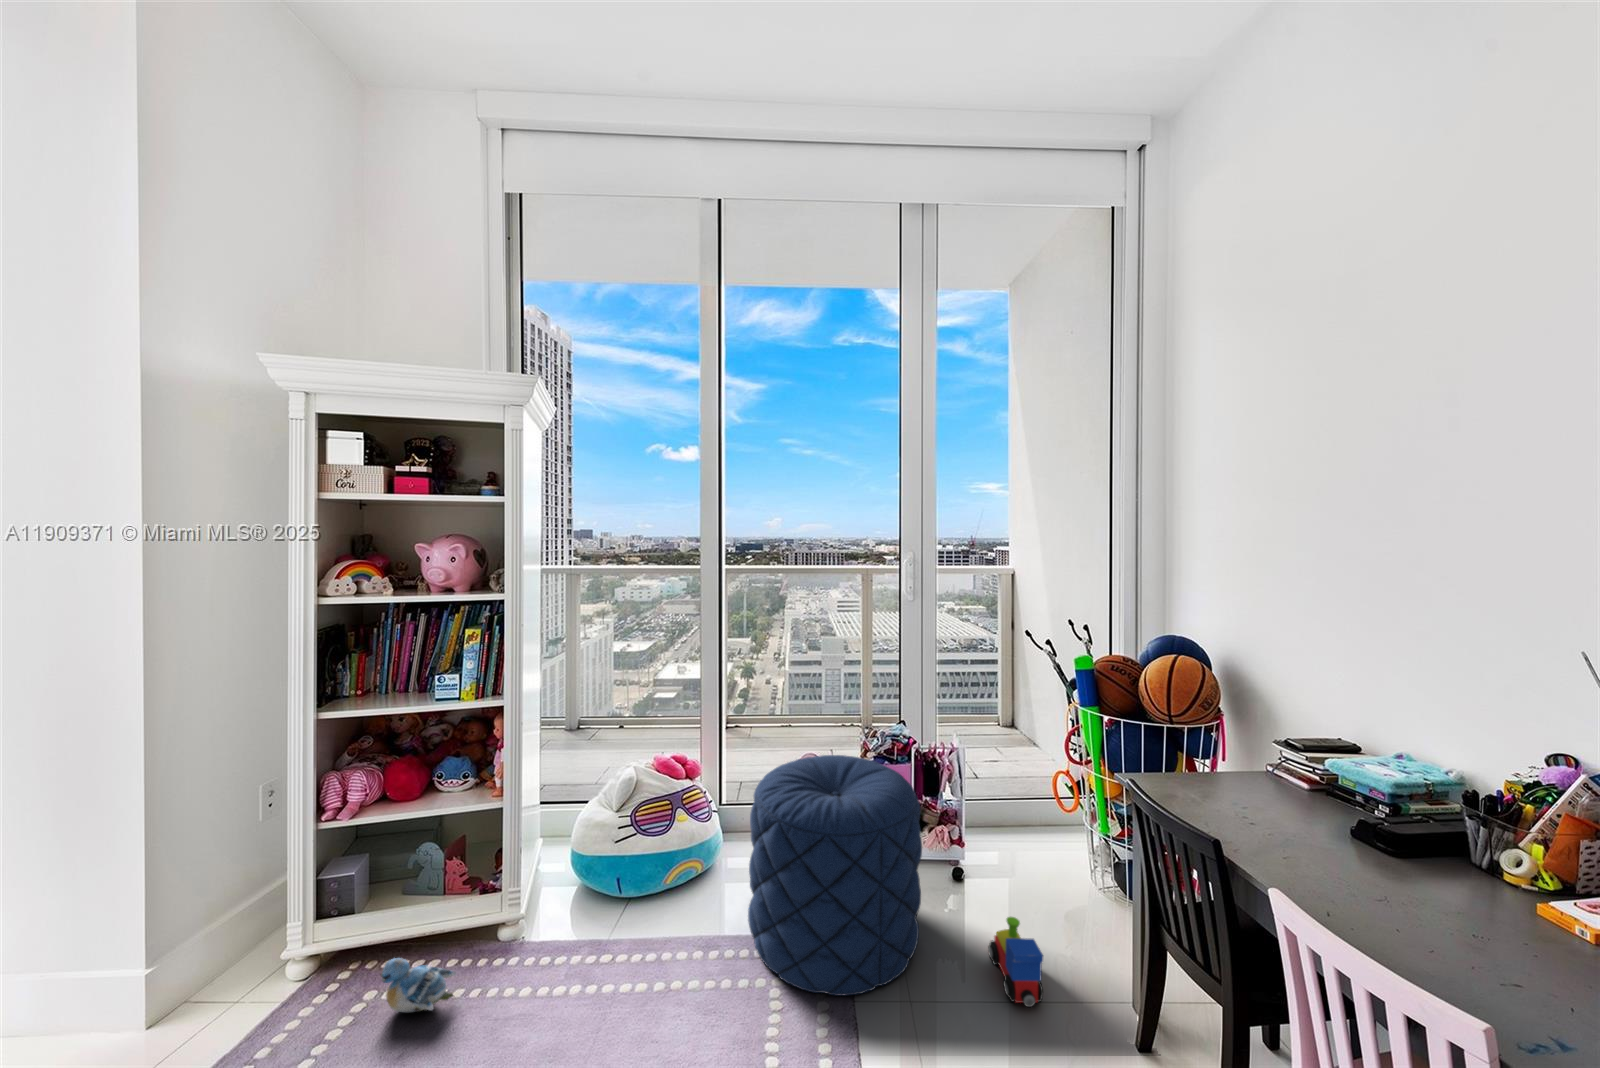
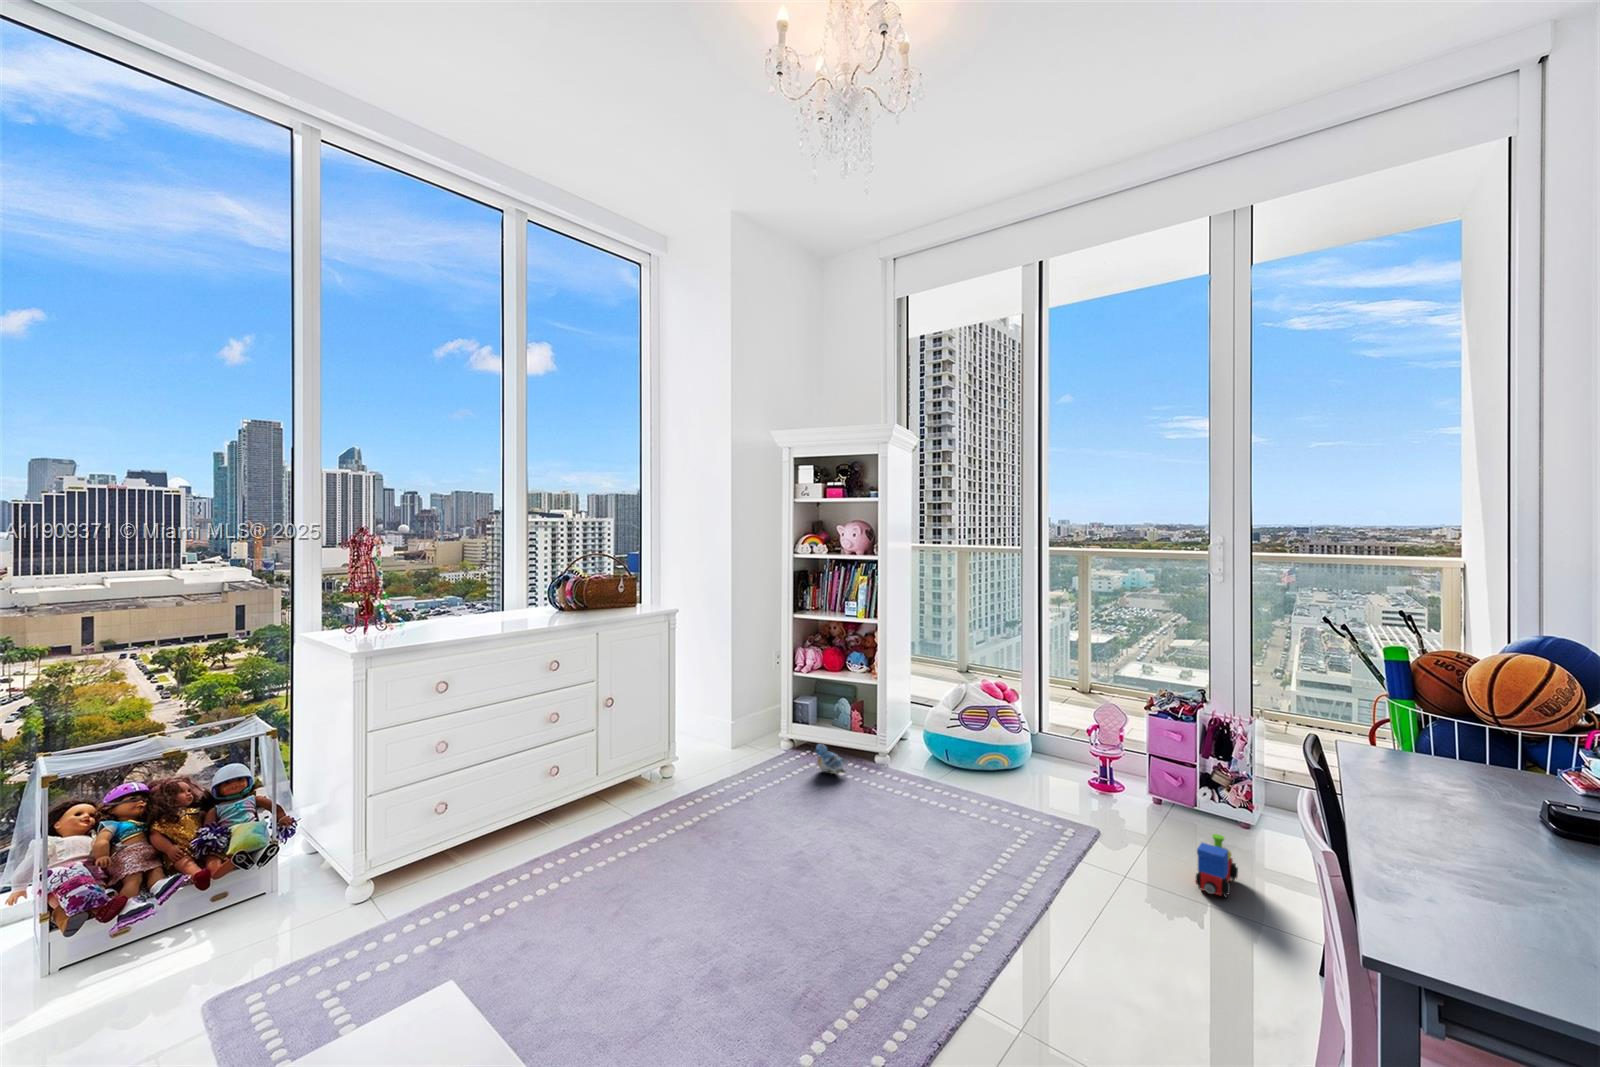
pouf: present [748,755,922,996] -> none [1017,692,1159,850]

